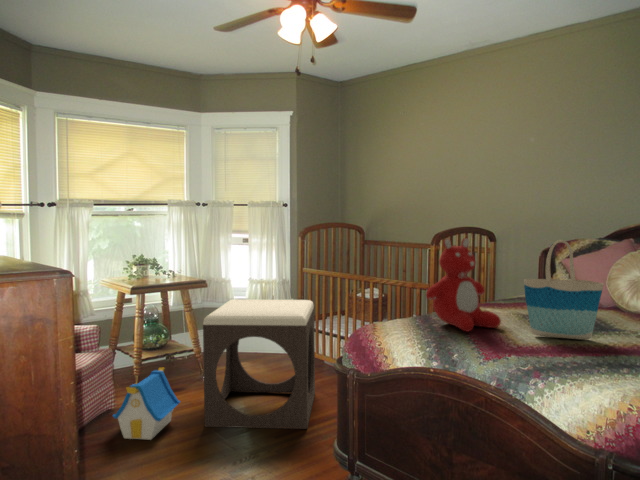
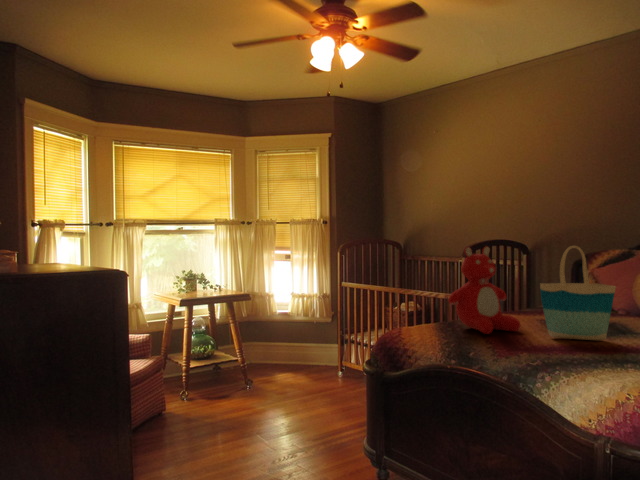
footstool: present [203,300,315,429] -> none [245,311,353,433]
toy house: present [113,368,181,440] -> none [163,373,225,439]

